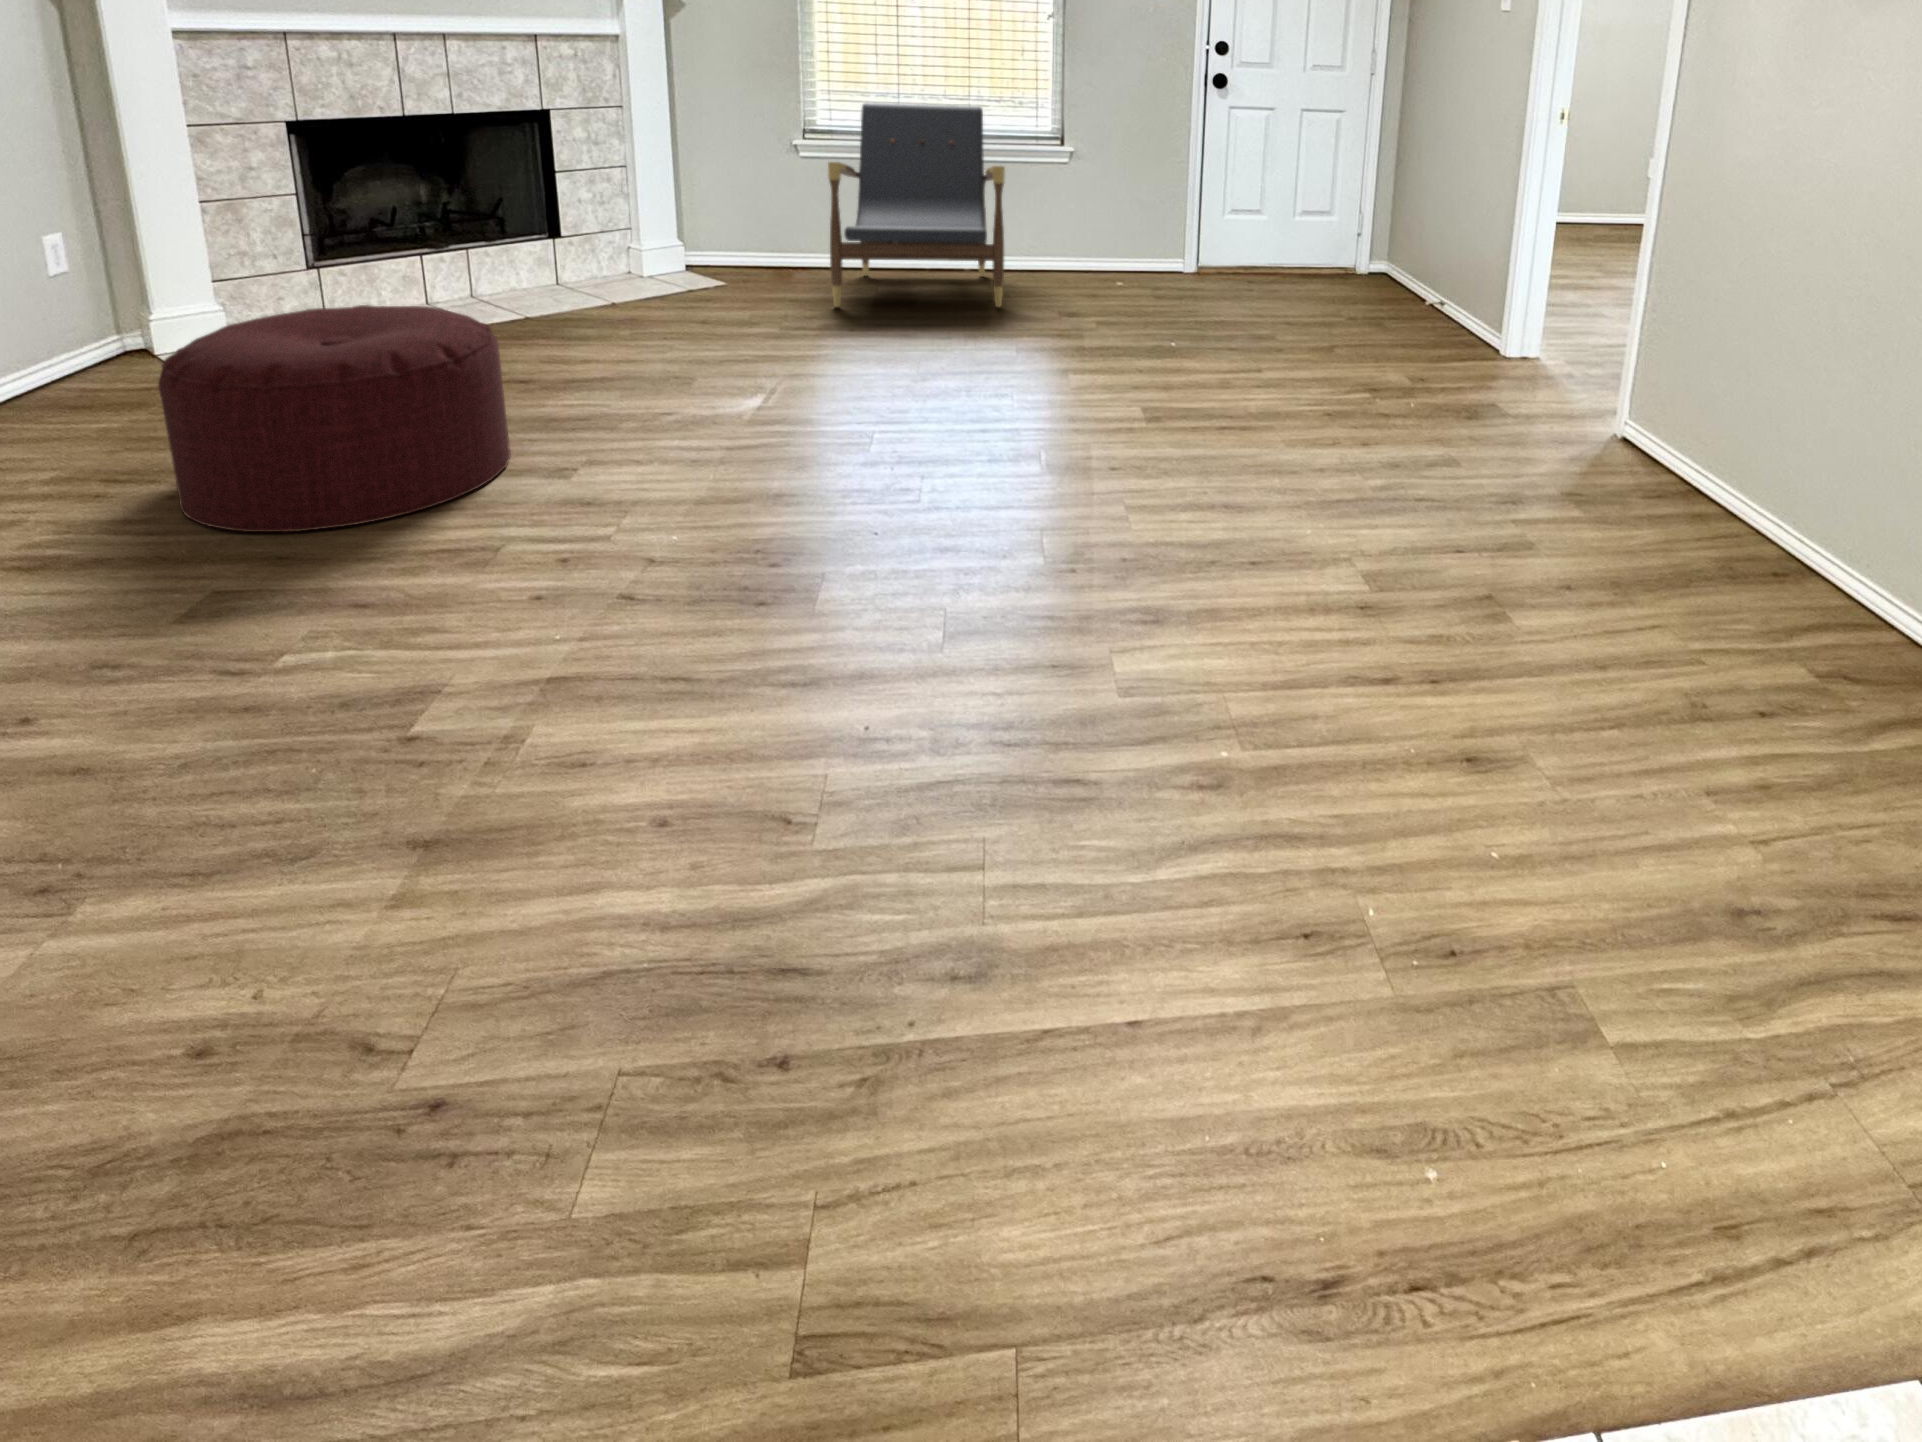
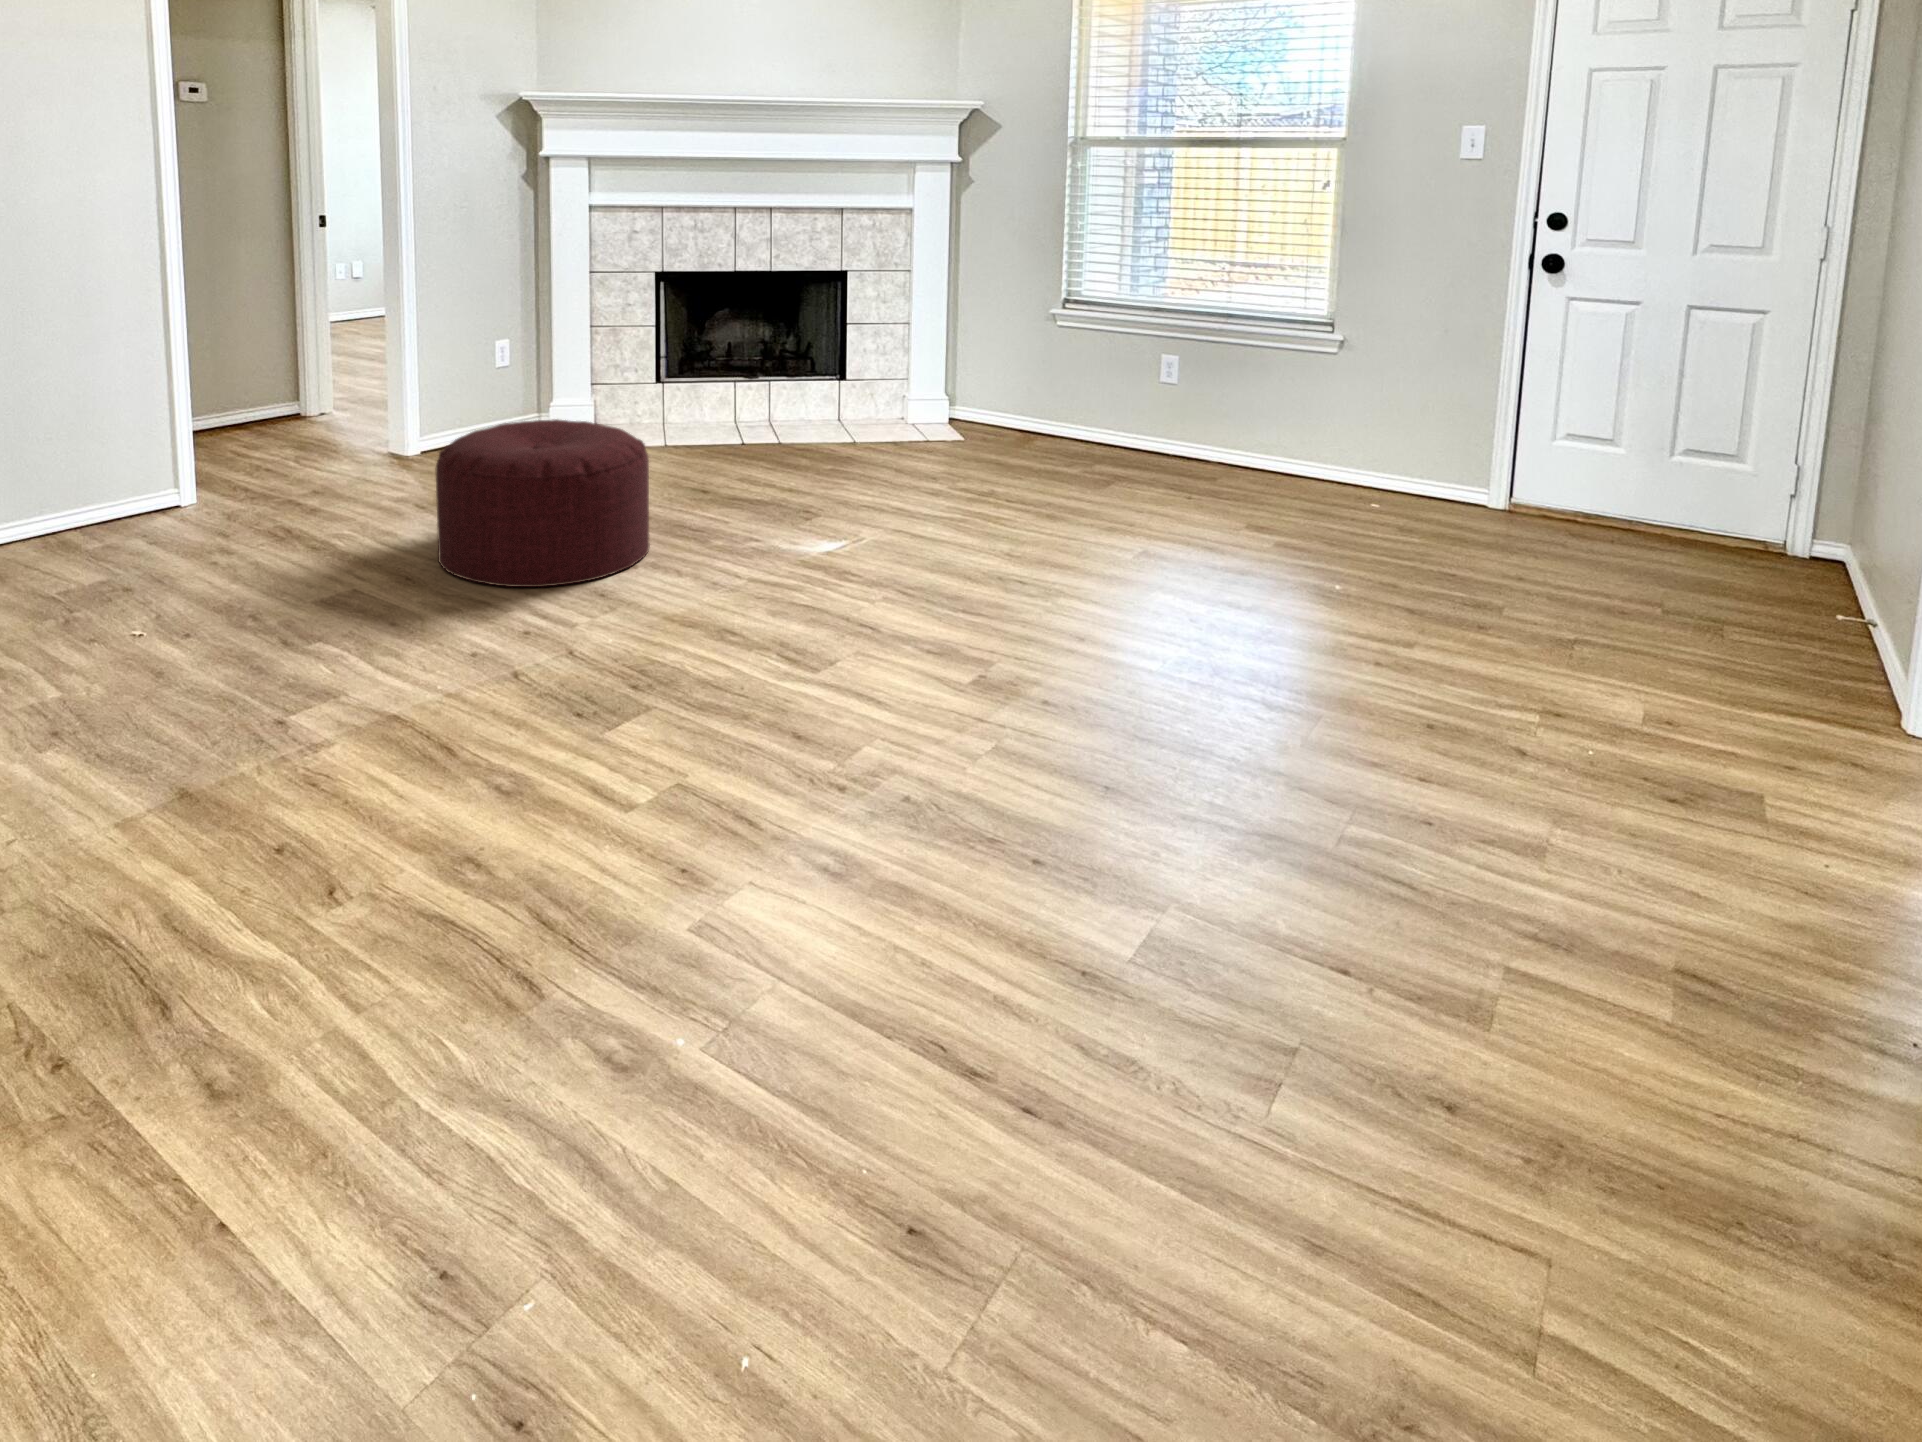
lounge chair: present [828,102,1005,307] -> none [1030,275,1238,509]

